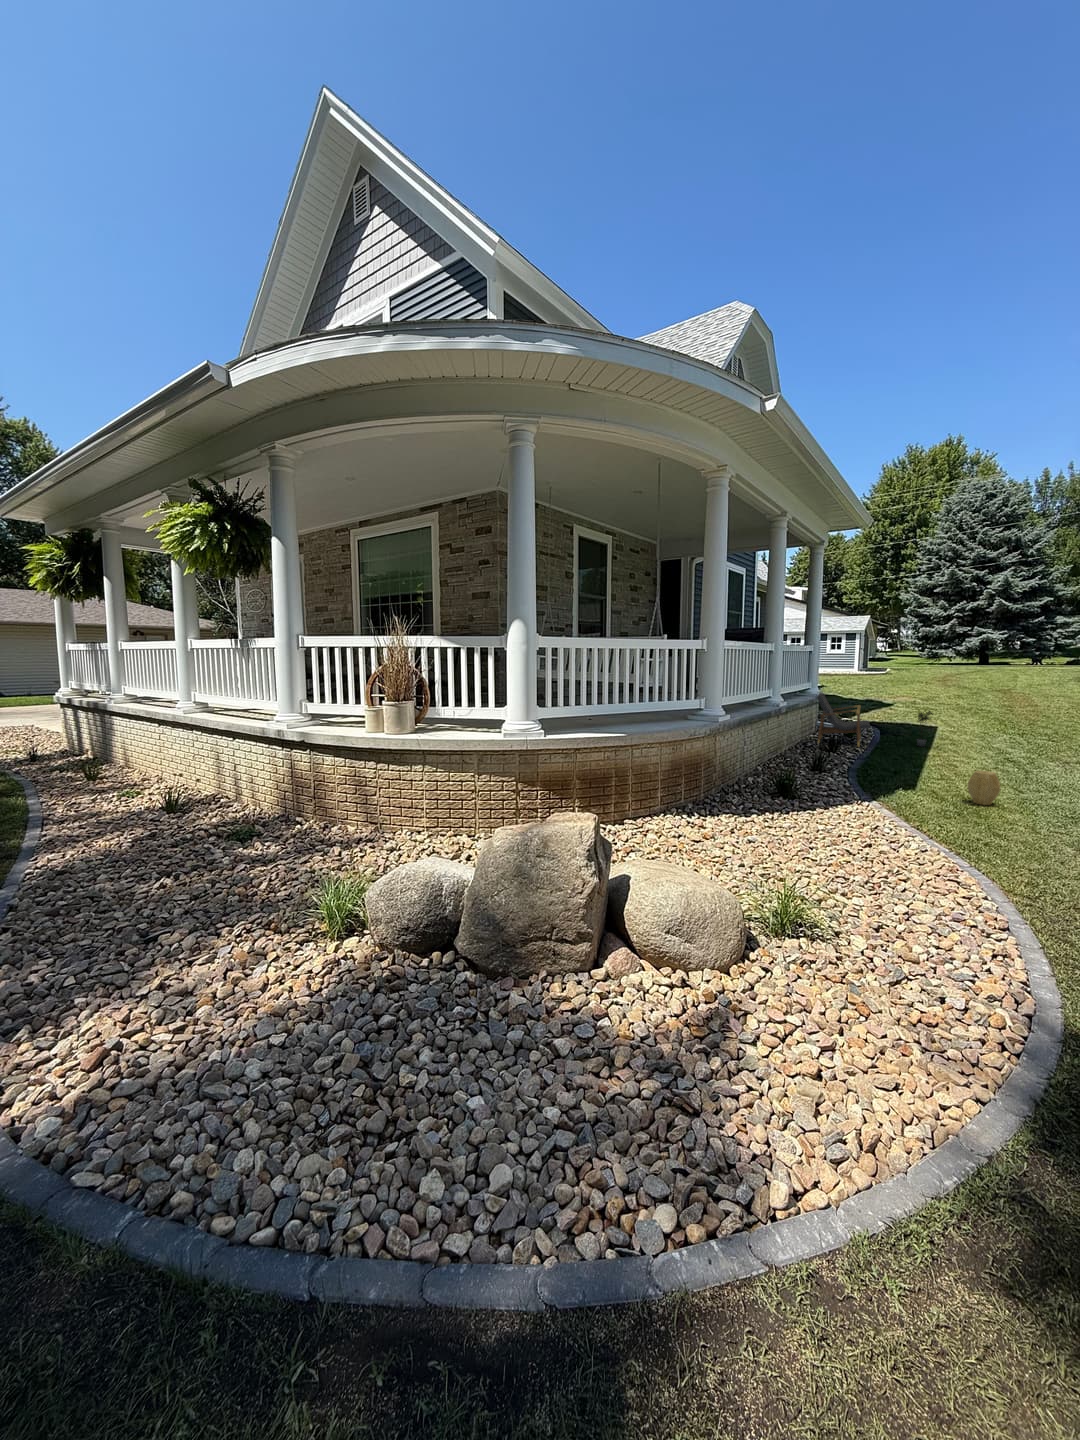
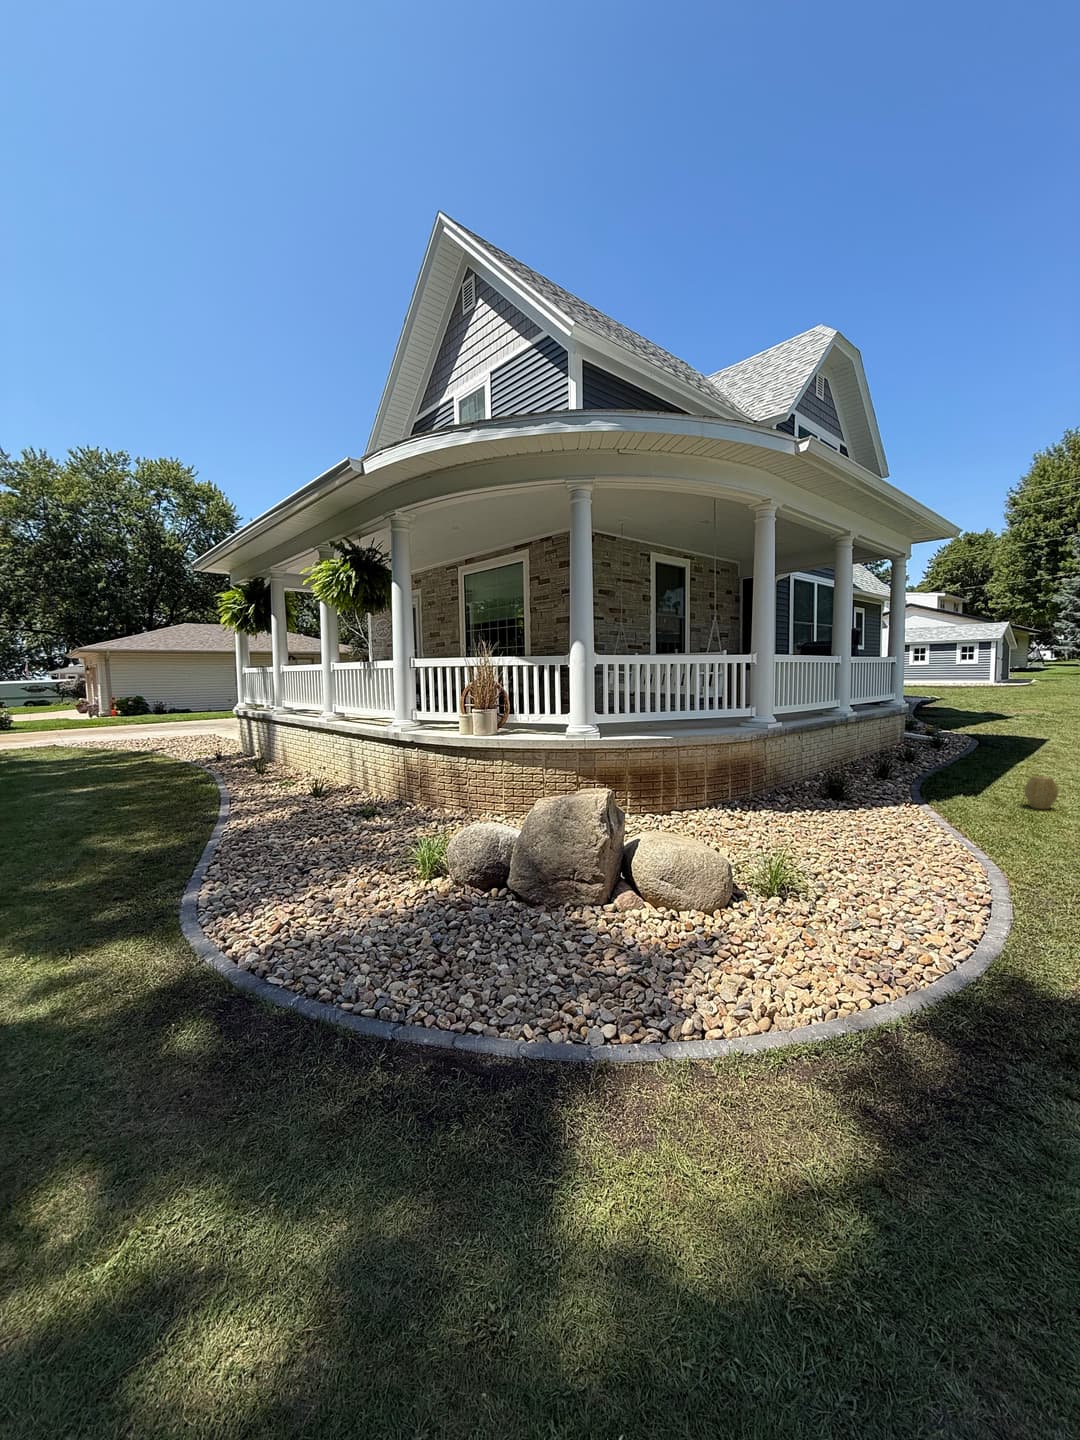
lounge chair: present [817,693,869,746] -> none [898,703,958,757]
potted plant: present [917,711,933,747] -> none [1006,719,1026,757]

